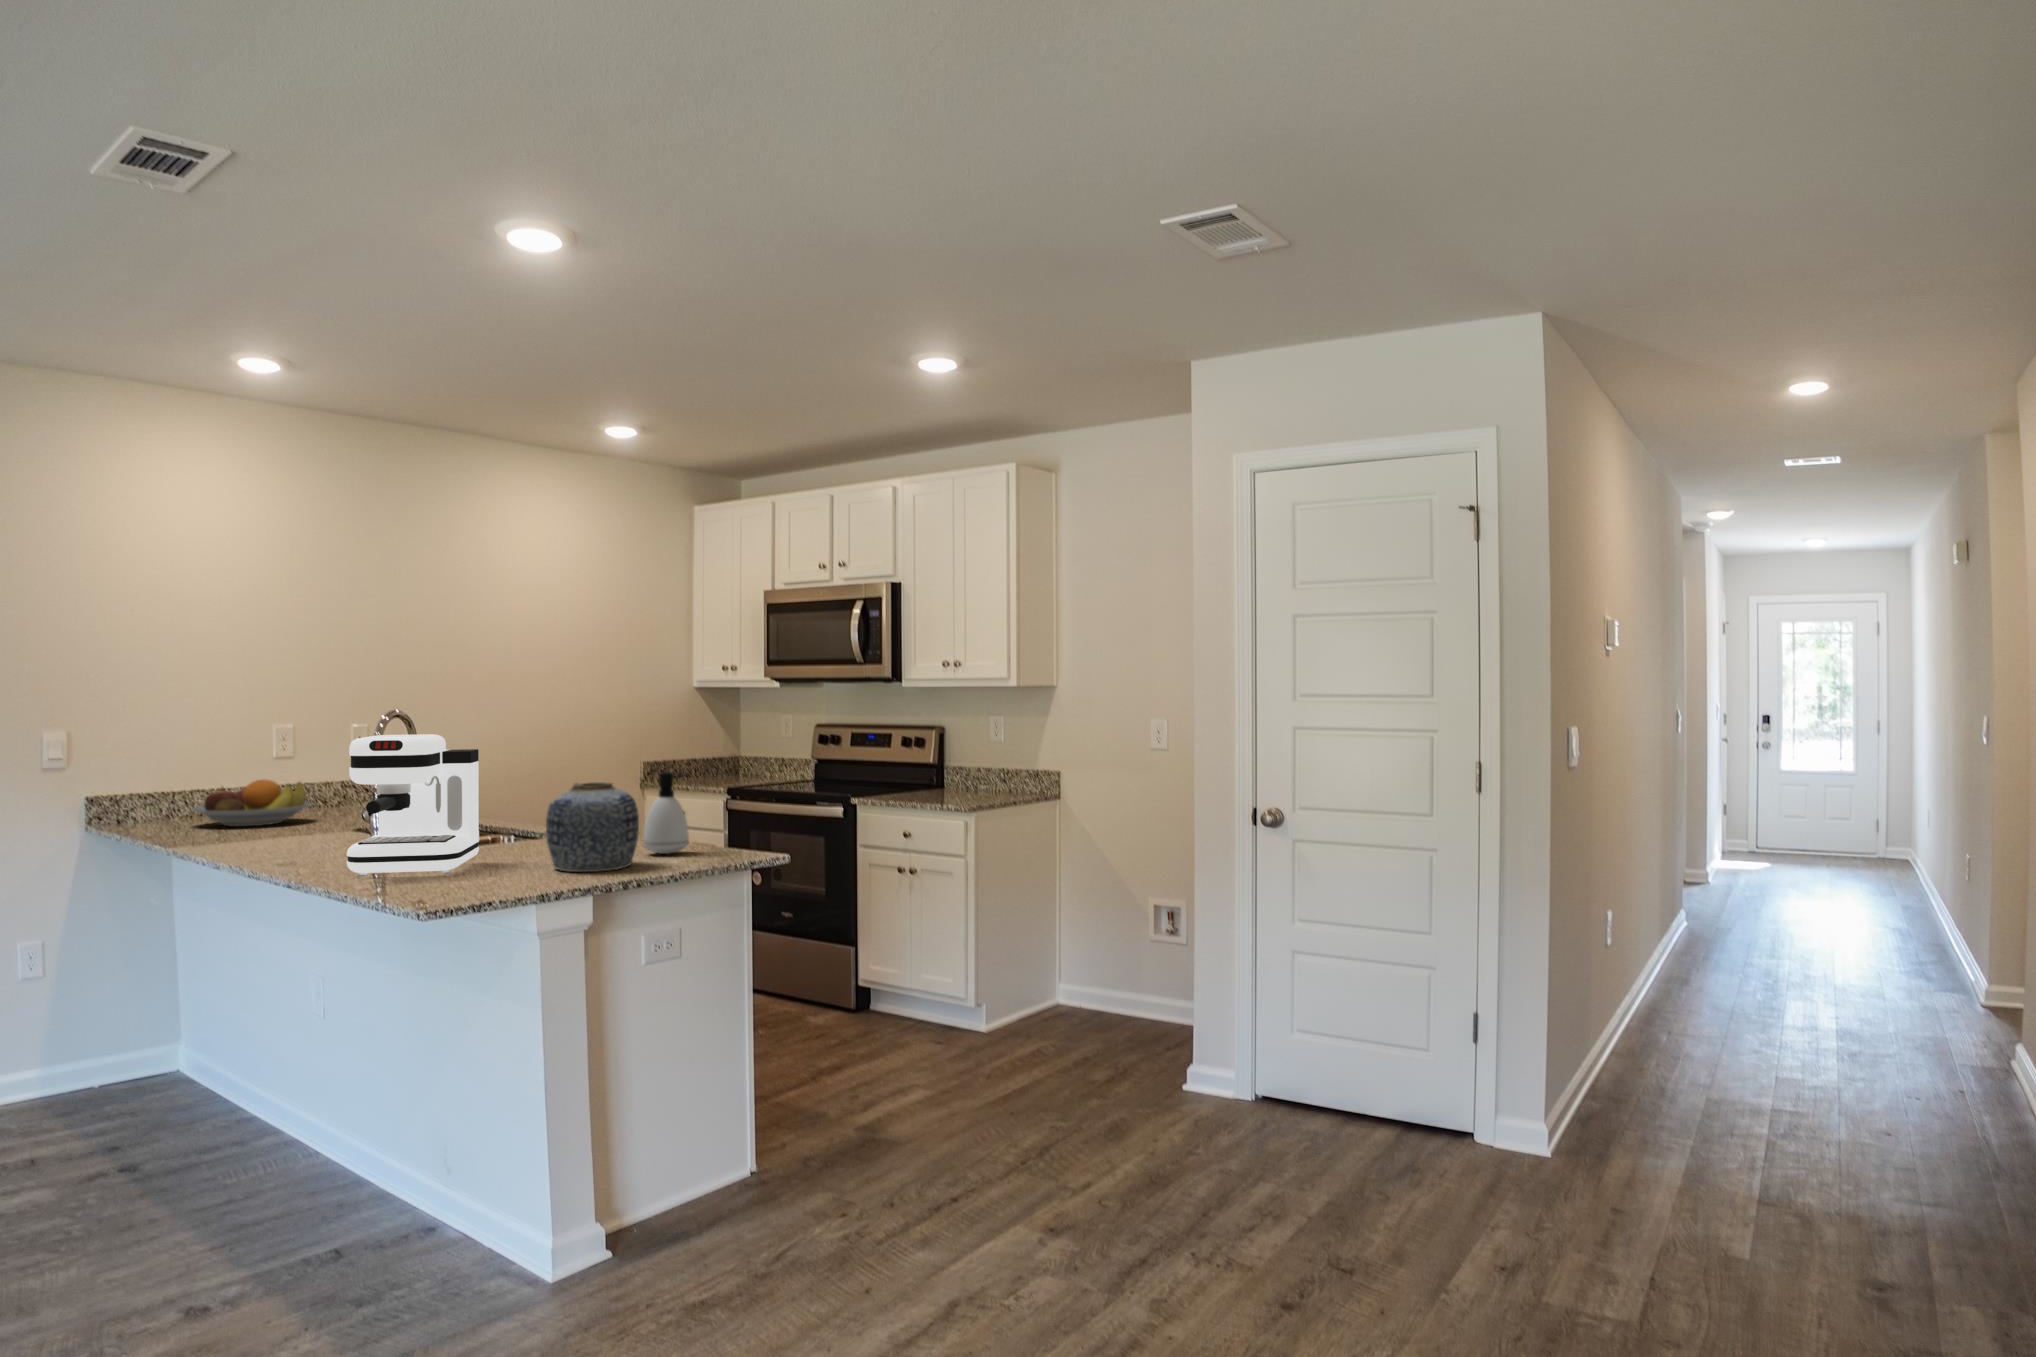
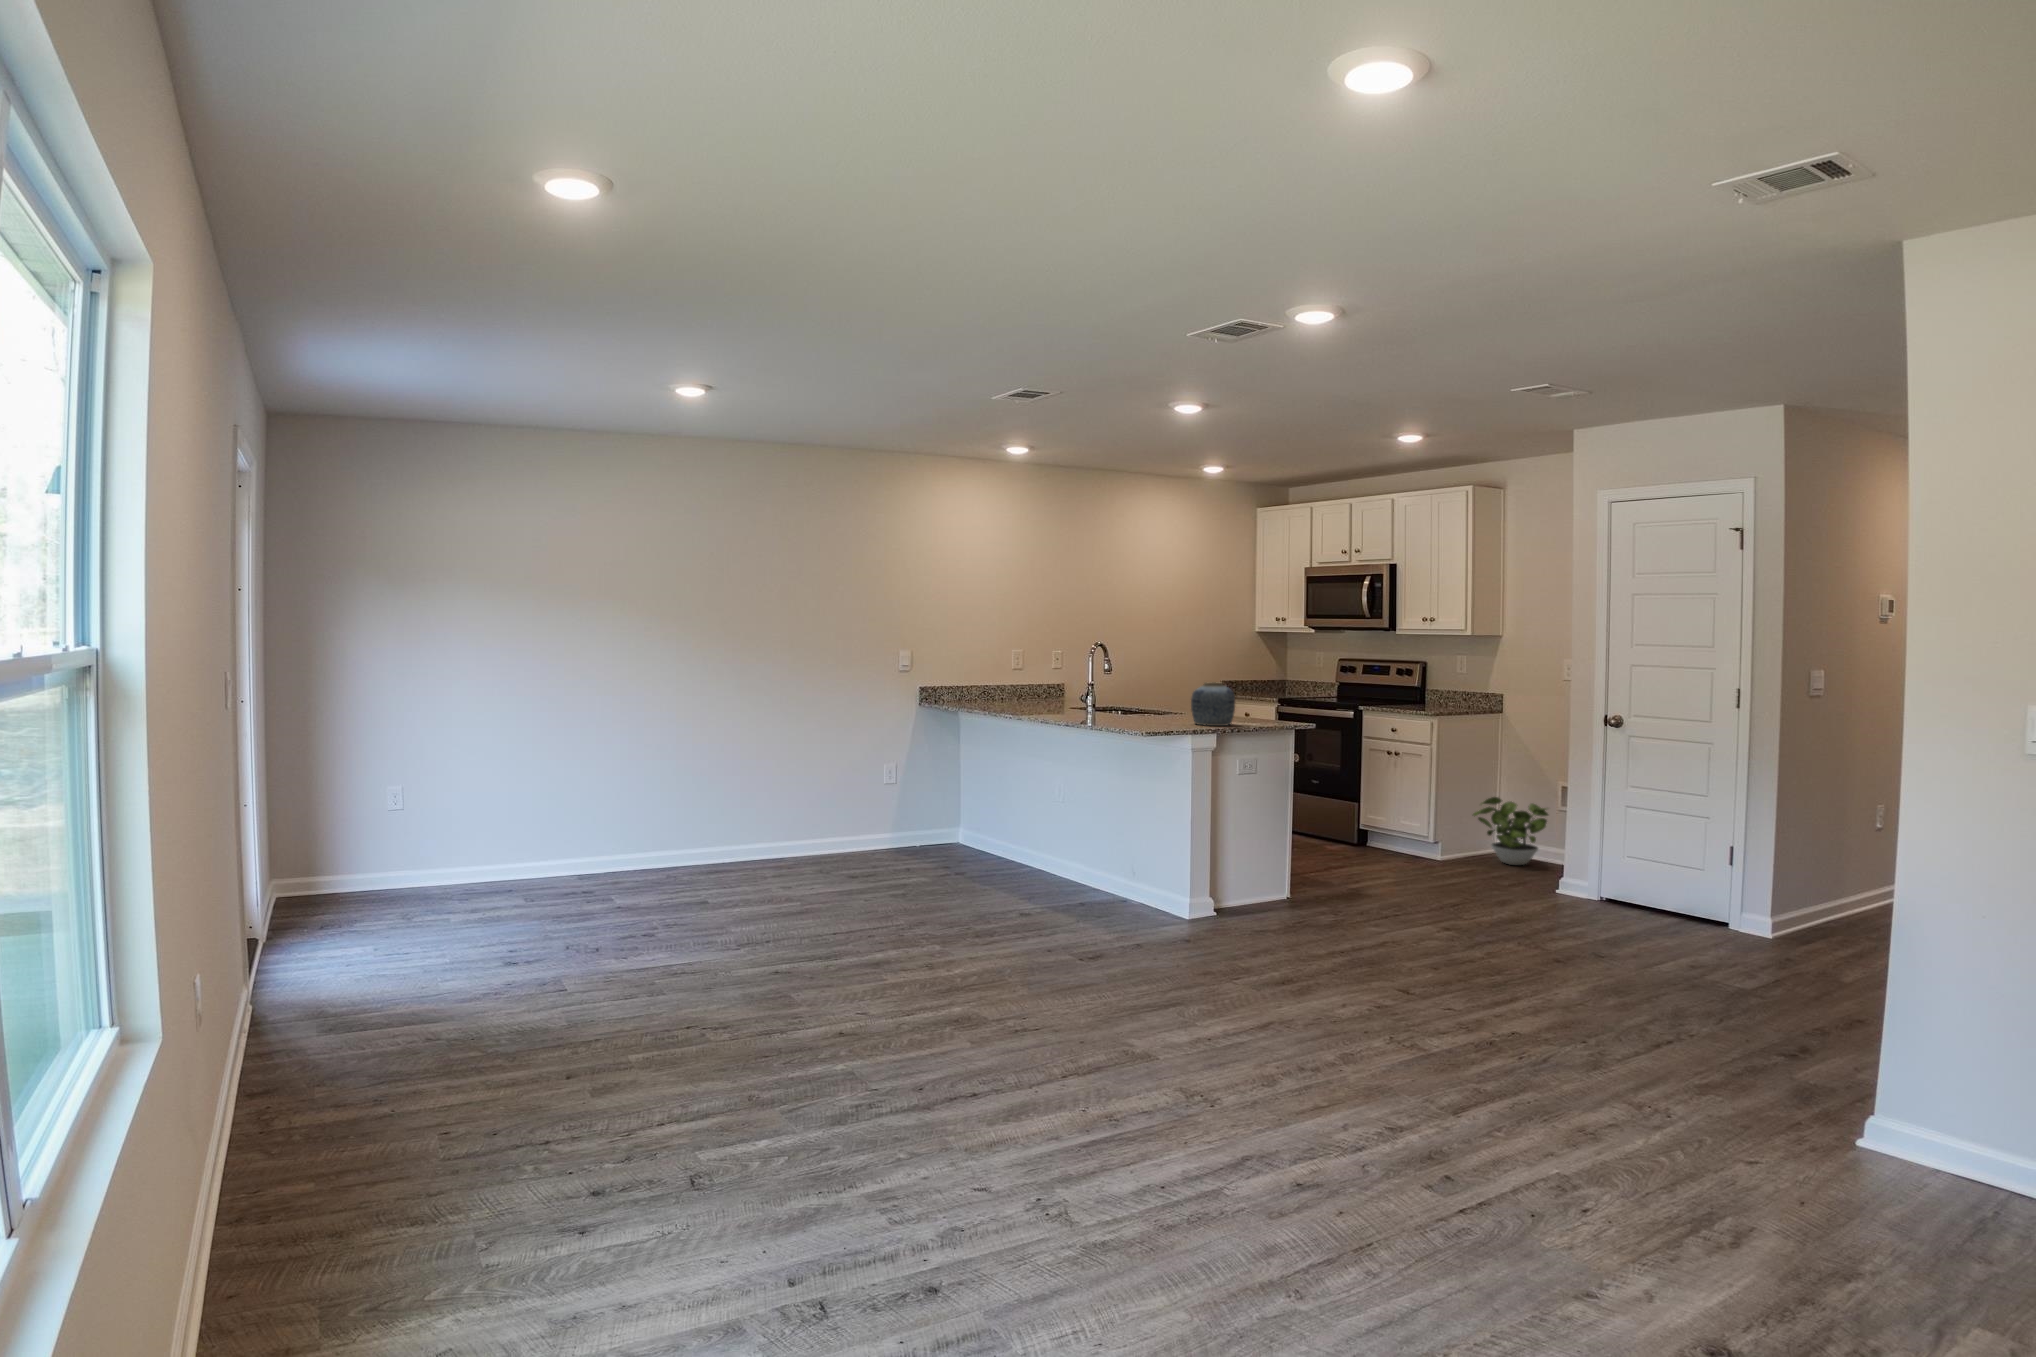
coffee maker: present [347,734,479,875] -> none [1102,656,1157,723]
soap dispenser: present [643,772,689,854] -> none [1236,680,1260,722]
fruit bowl: present [192,780,312,827] -> none [1000,679,1055,703]
potted plant: none [1032,930,1136,1031] -> present [1473,797,1548,865]

